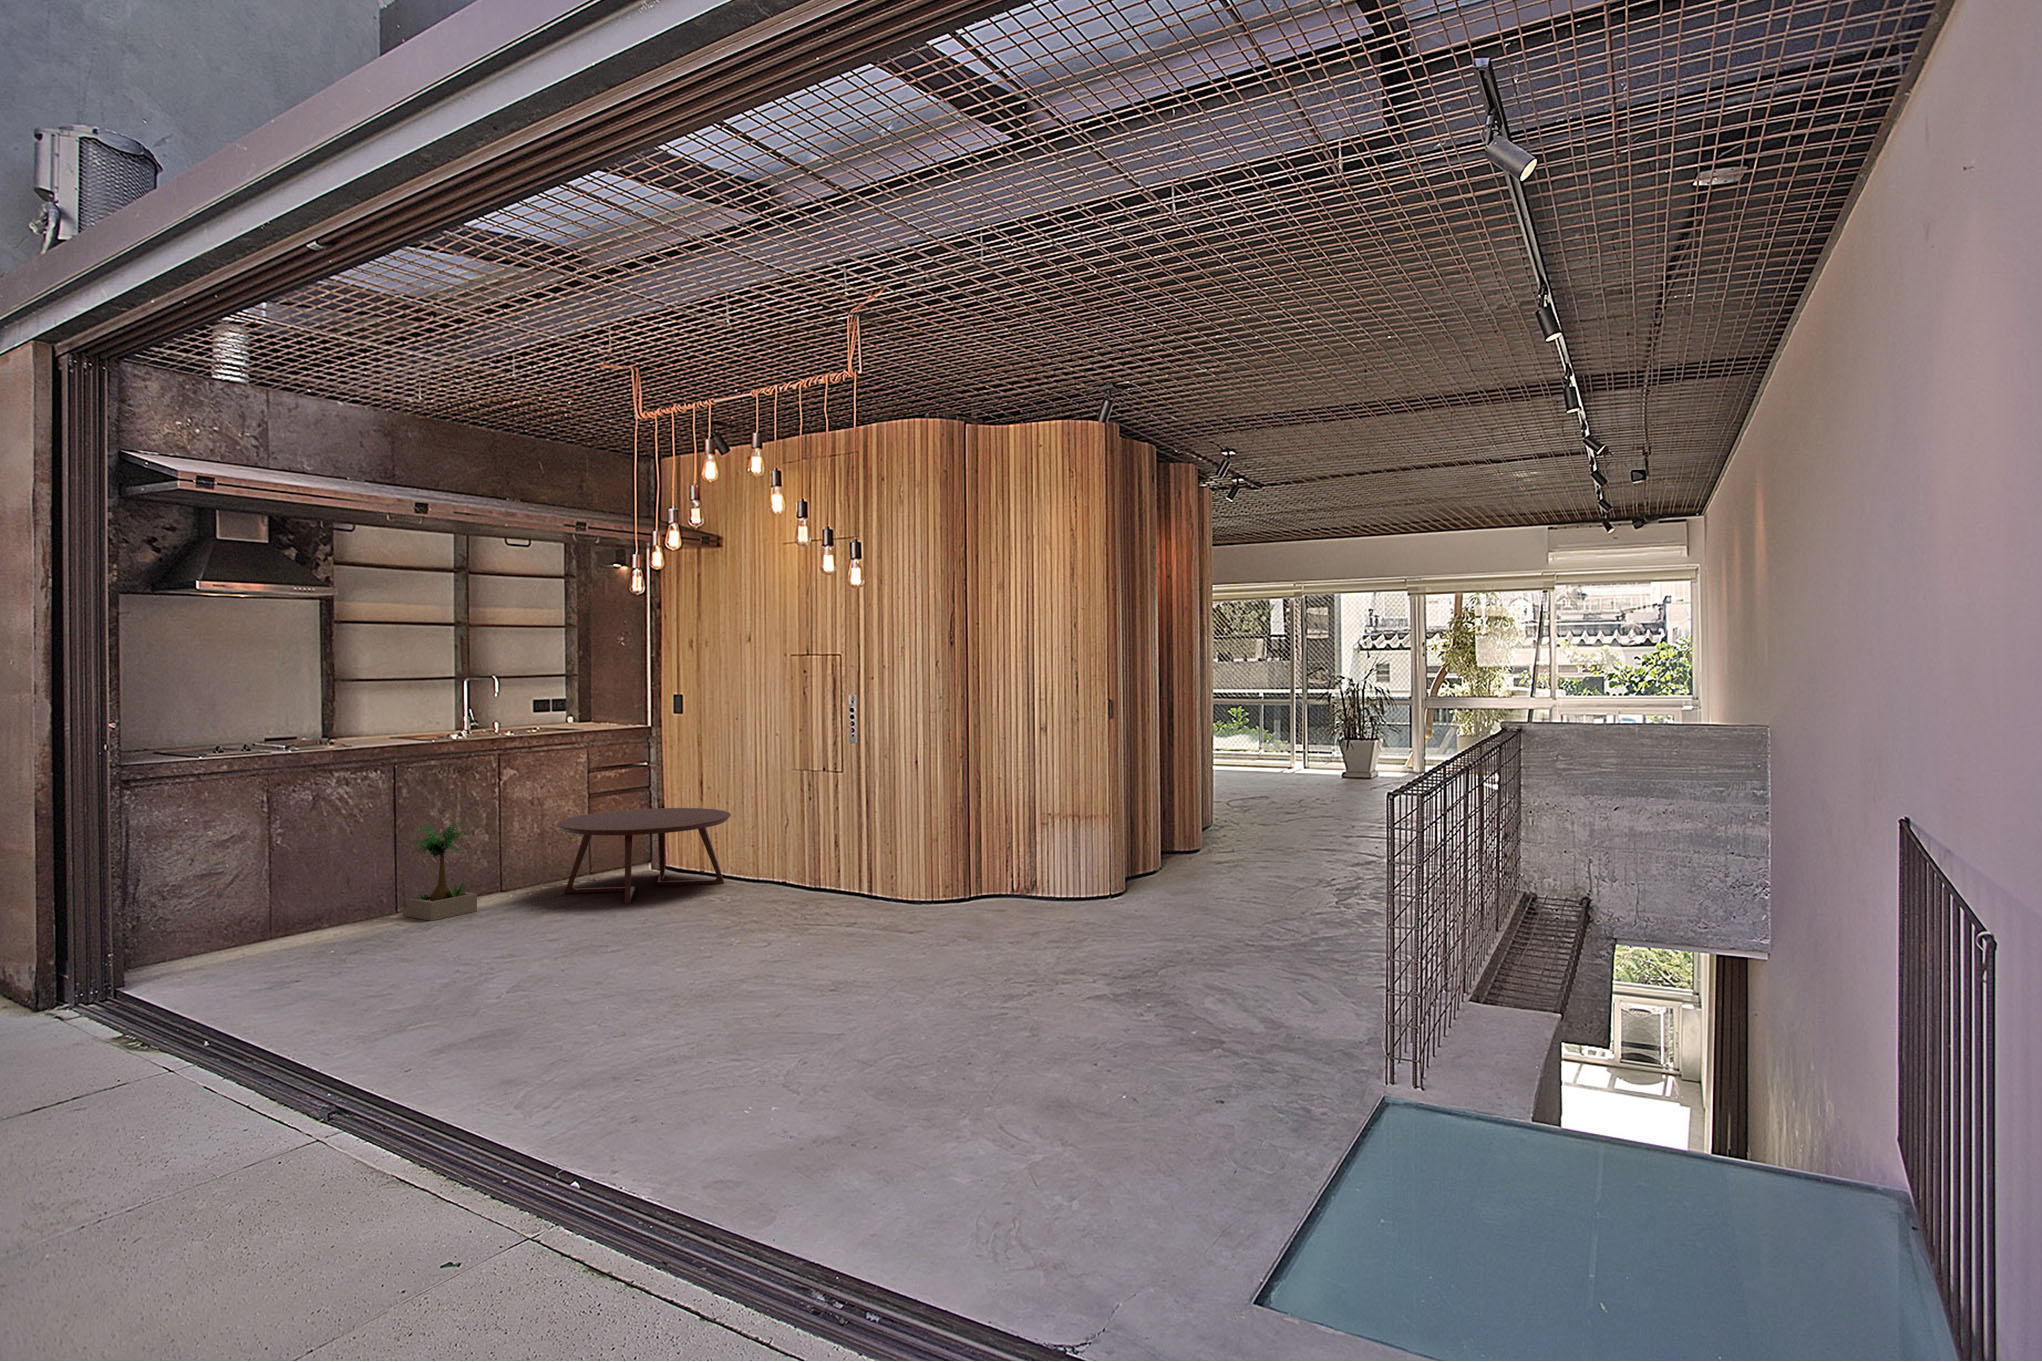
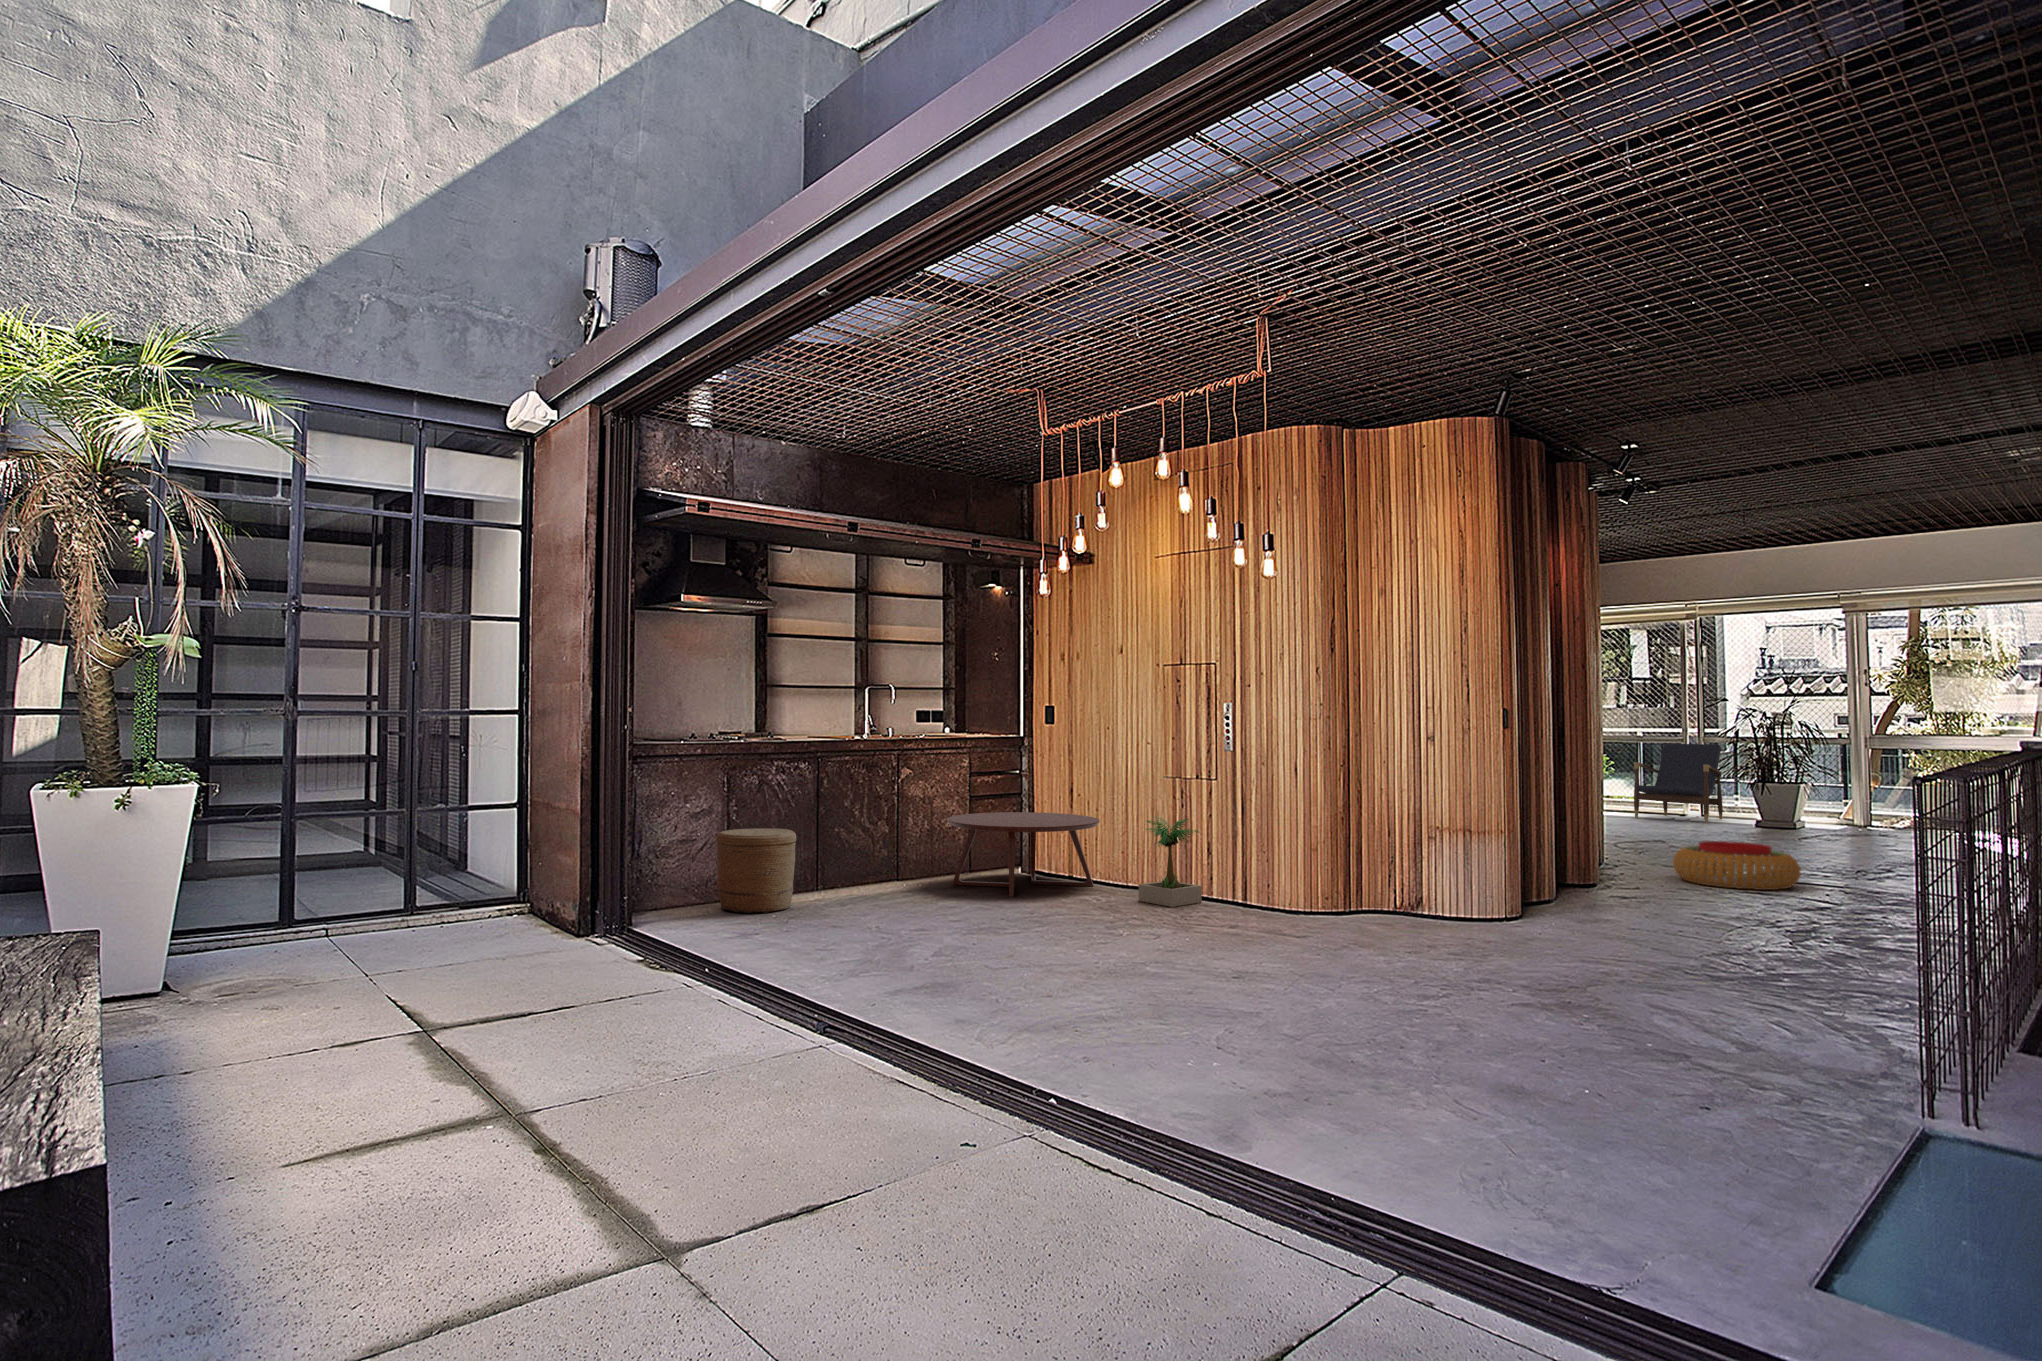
lounge chair: none [1254,706,1321,776] -> present [1634,743,1723,823]
pouf: none [1260,801,1353,843] -> present [1673,841,1801,890]
potted plant: present [403,821,477,921] -> present [1139,816,1202,907]
woven basket: none [246,850,356,953] -> present [716,829,796,913]

